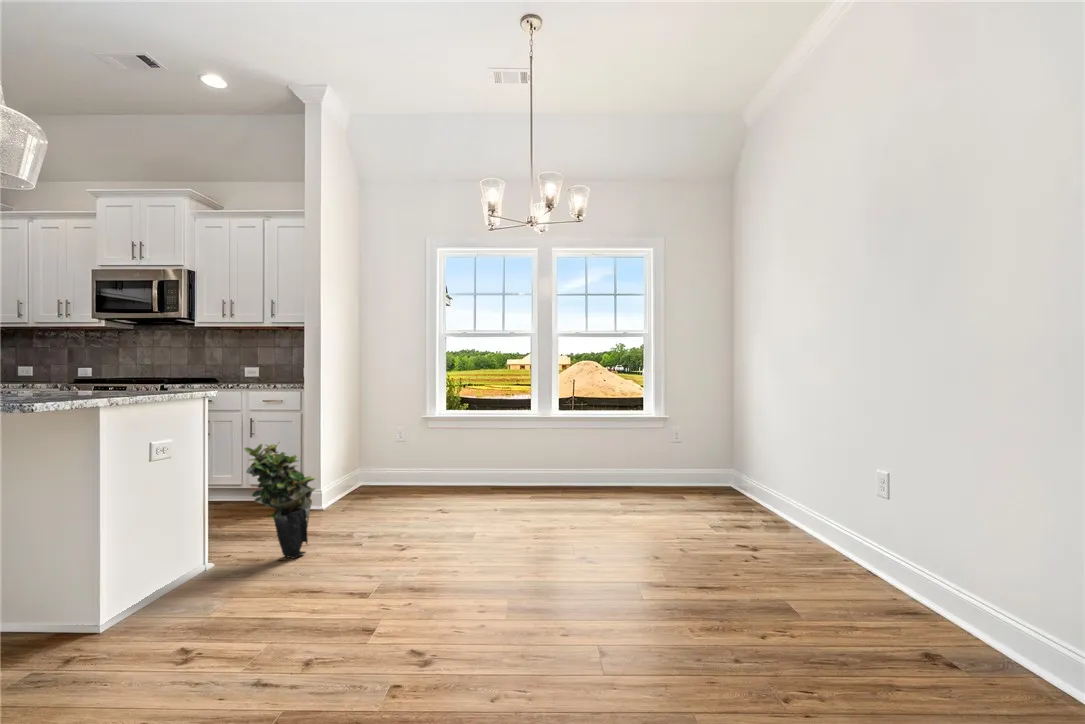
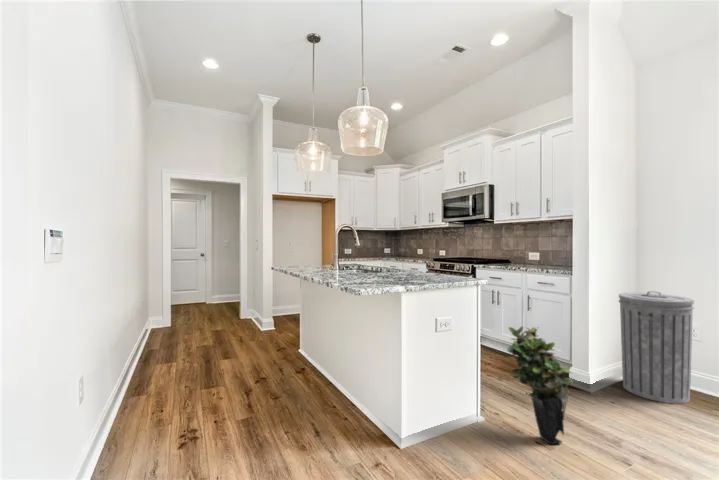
trash can: none [348,399,404,500] -> present [619,291,694,404]

